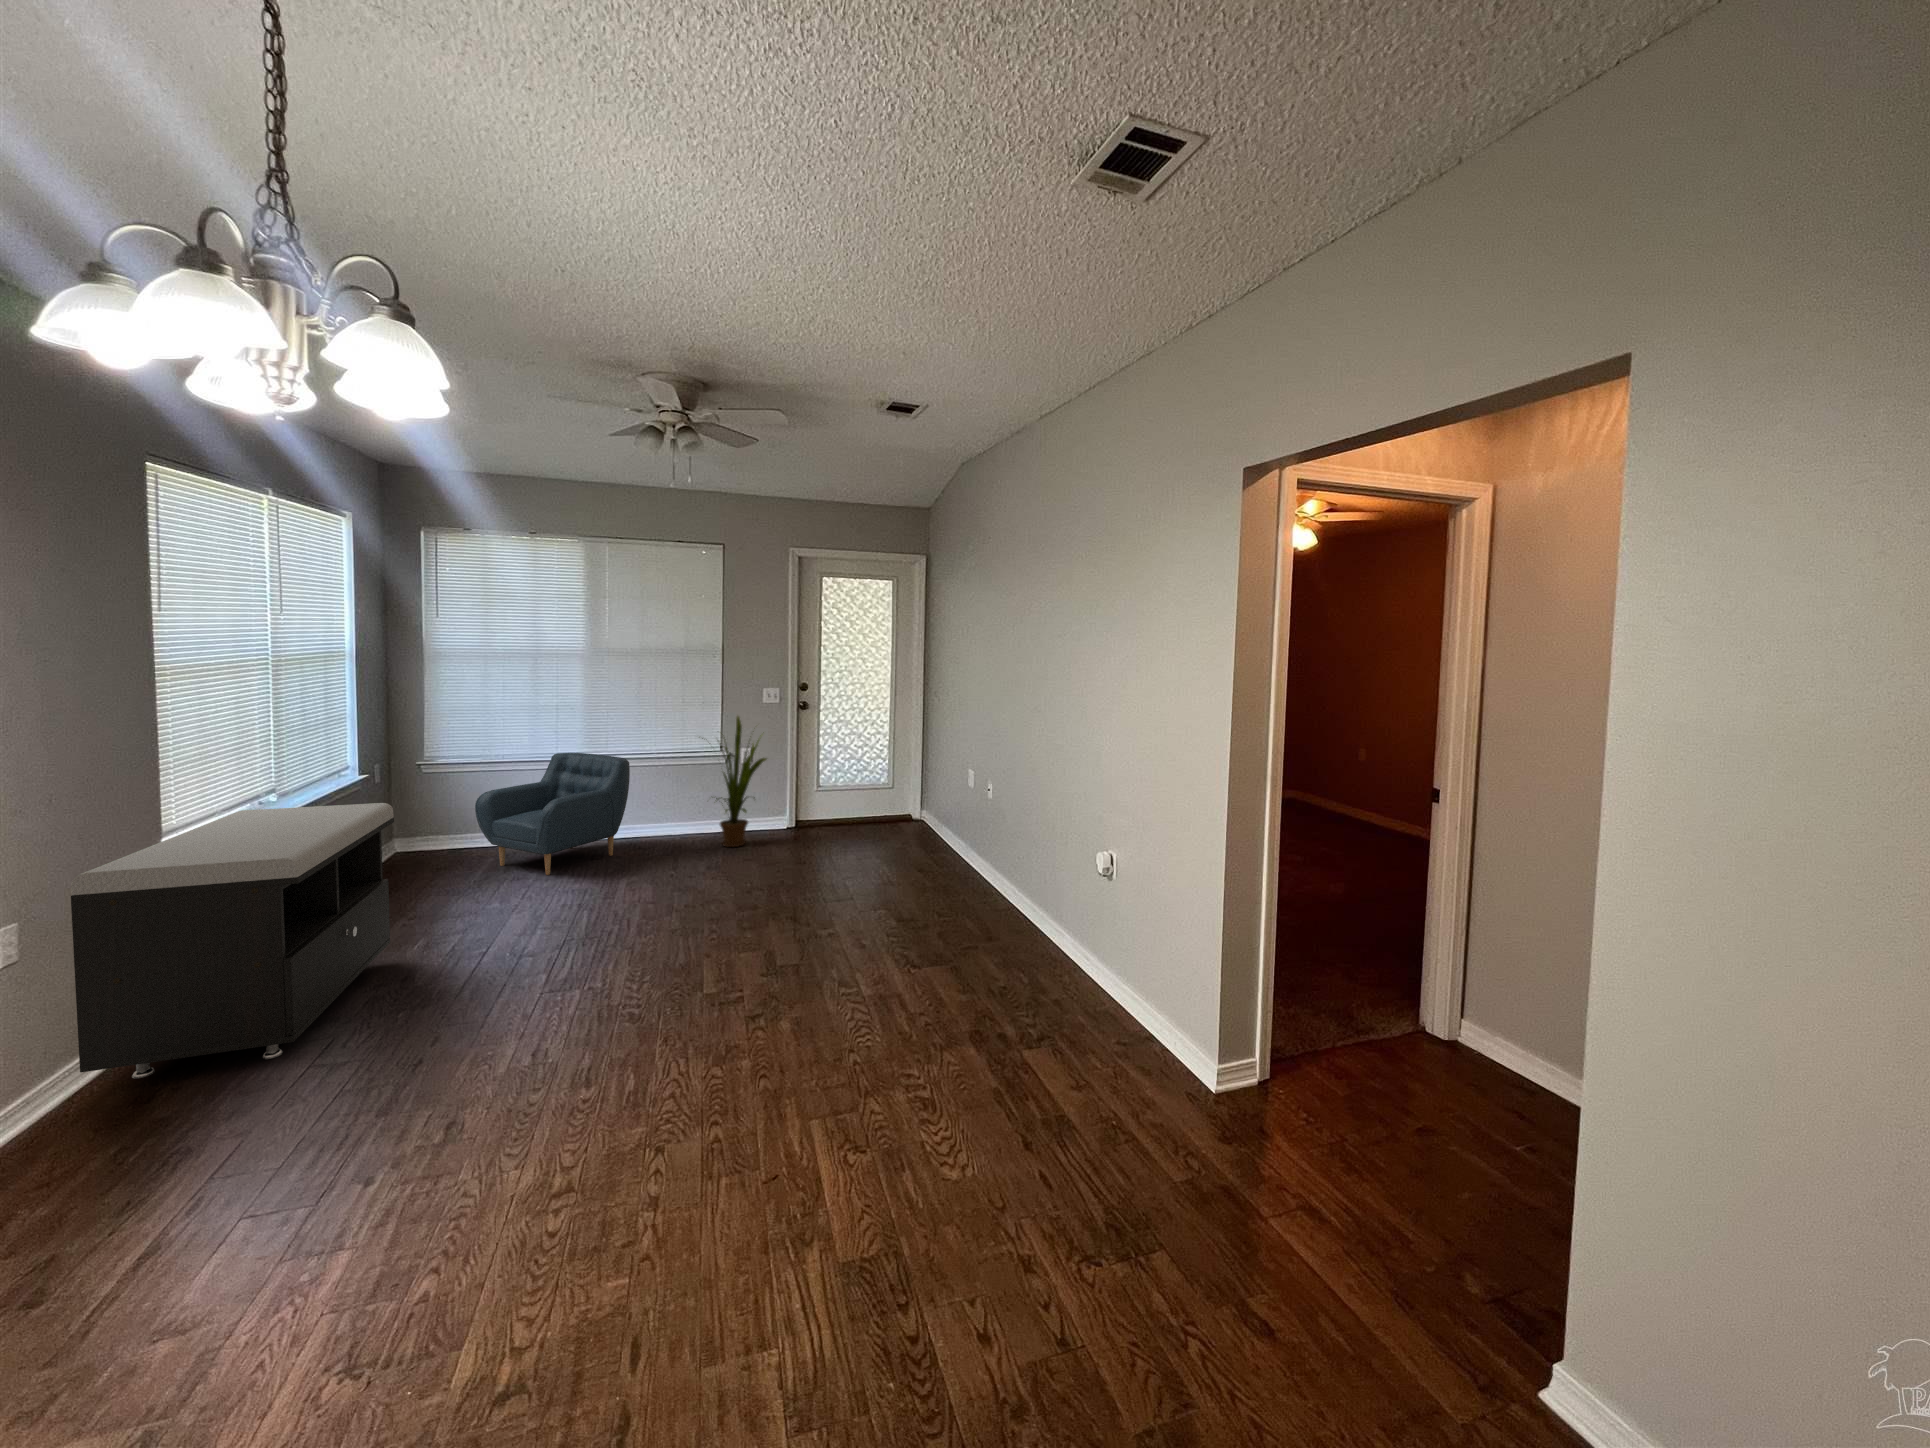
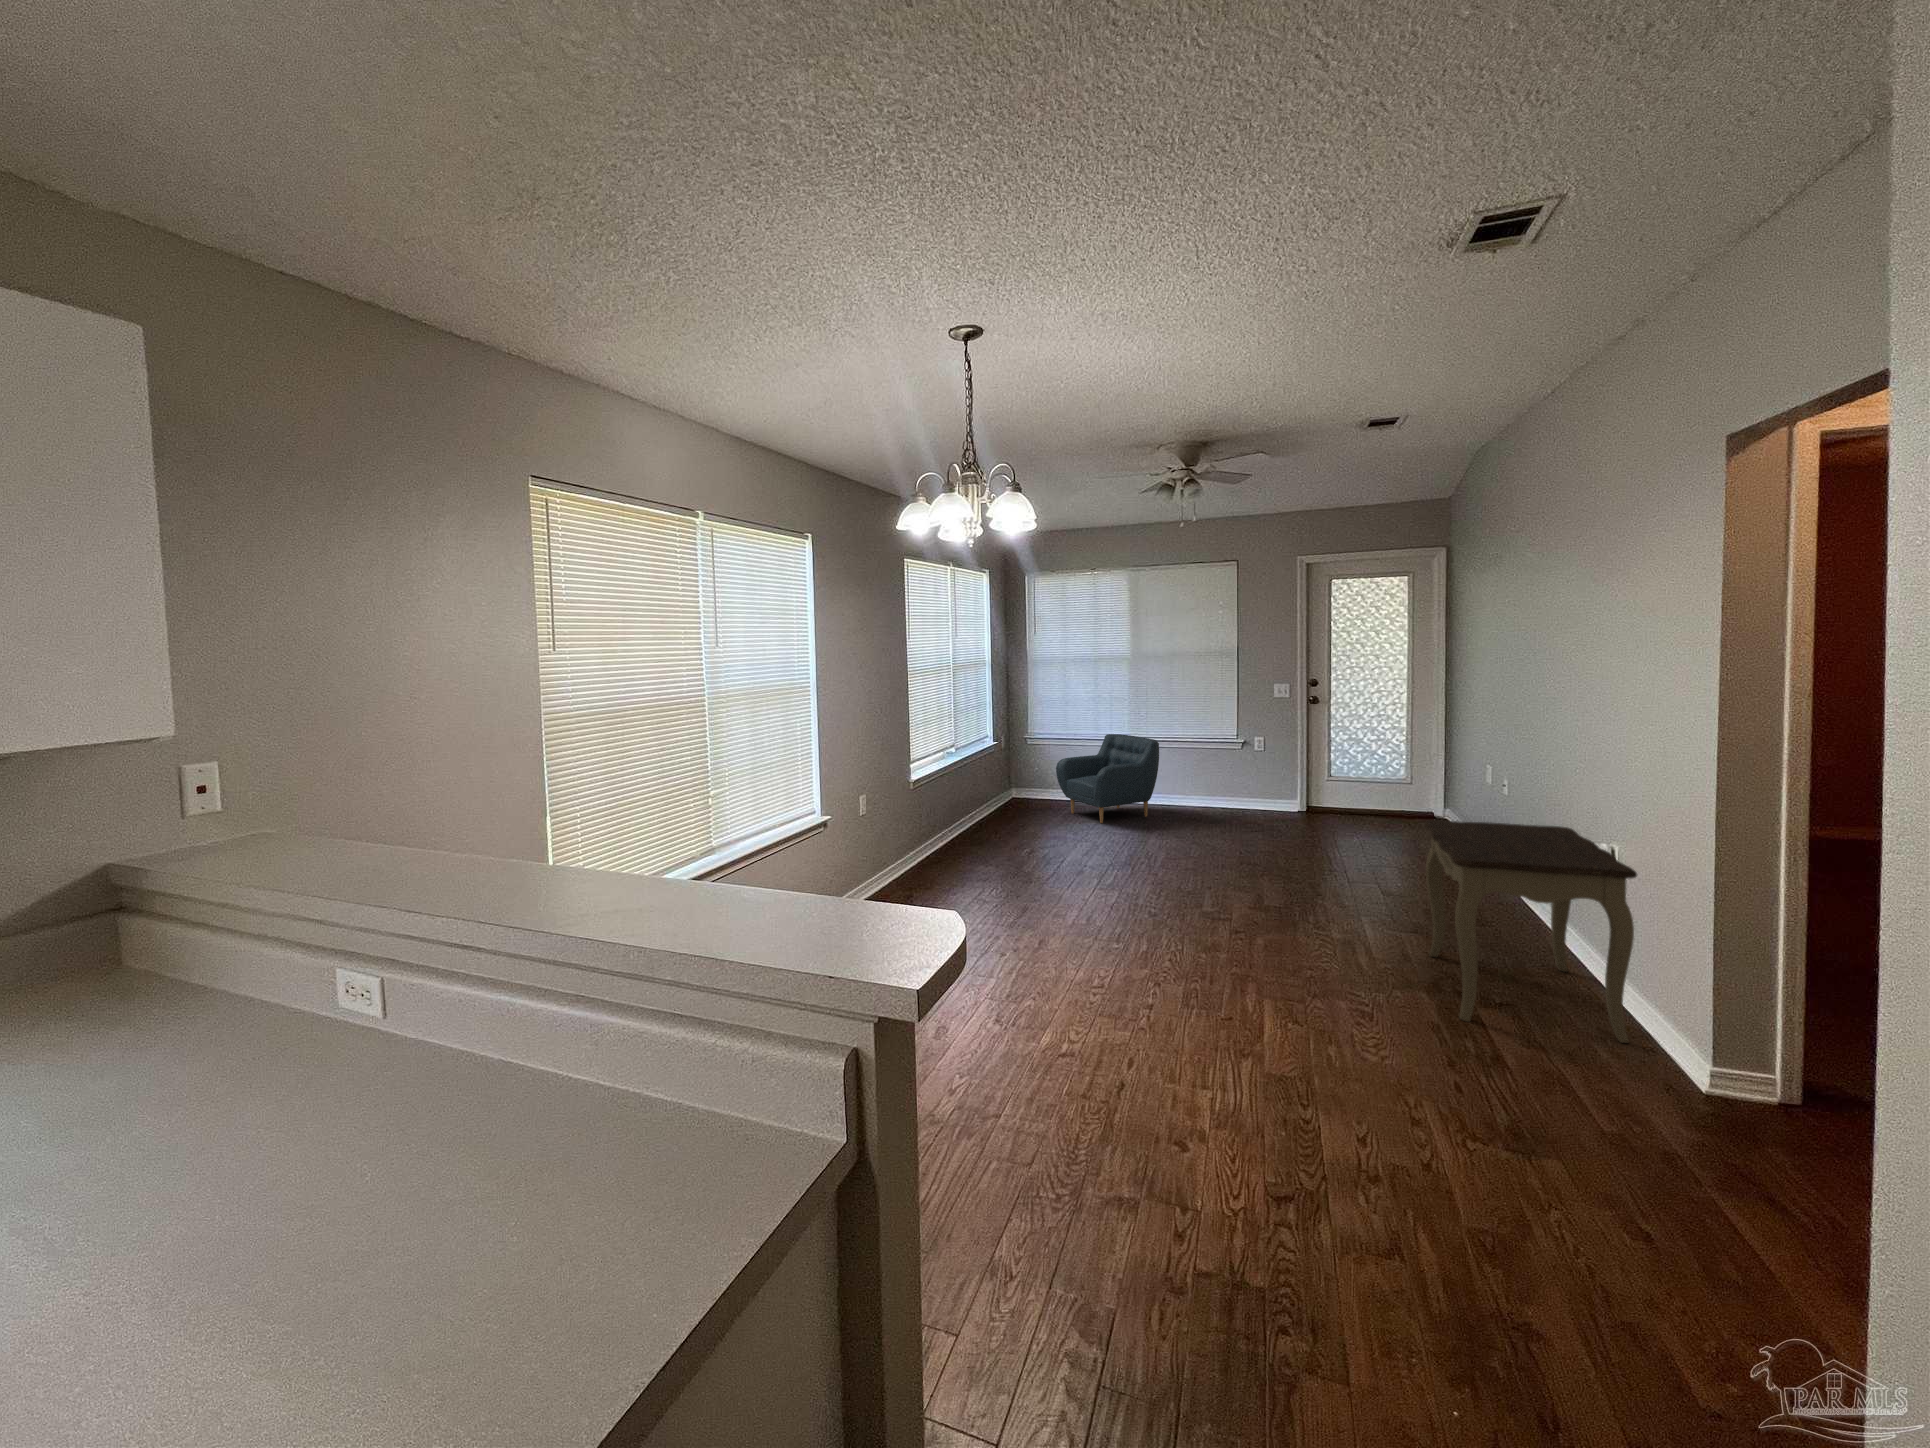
house plant: present [702,716,766,847] -> none [1210,708,1276,823]
storage bench: present [71,803,394,1079] -> none [886,753,1012,890]
side table: none [954,831,1148,1067] -> present [1424,820,1637,1043]

